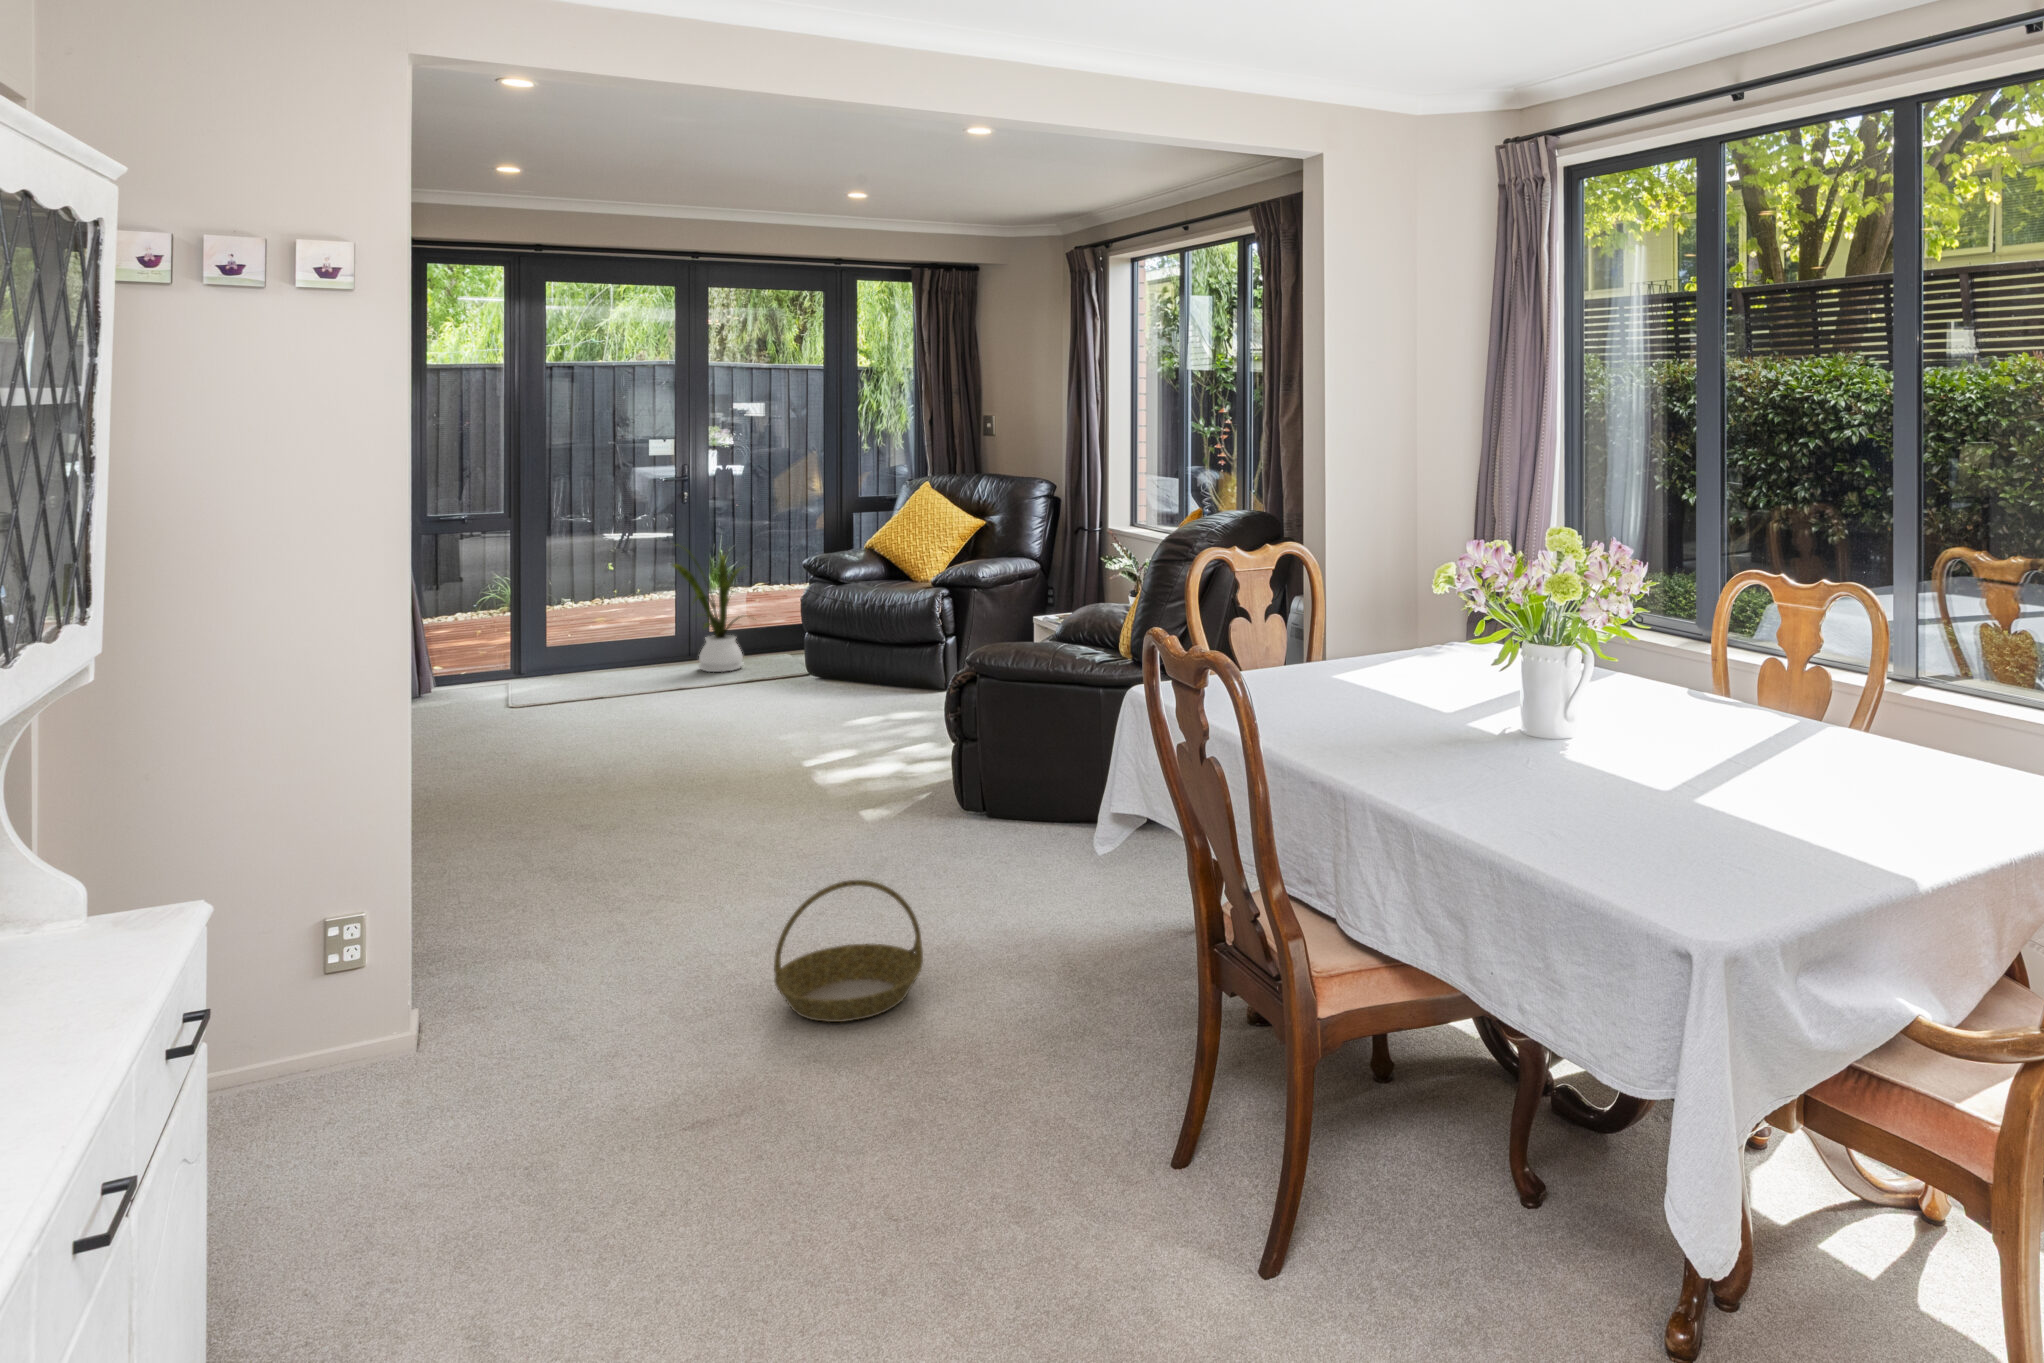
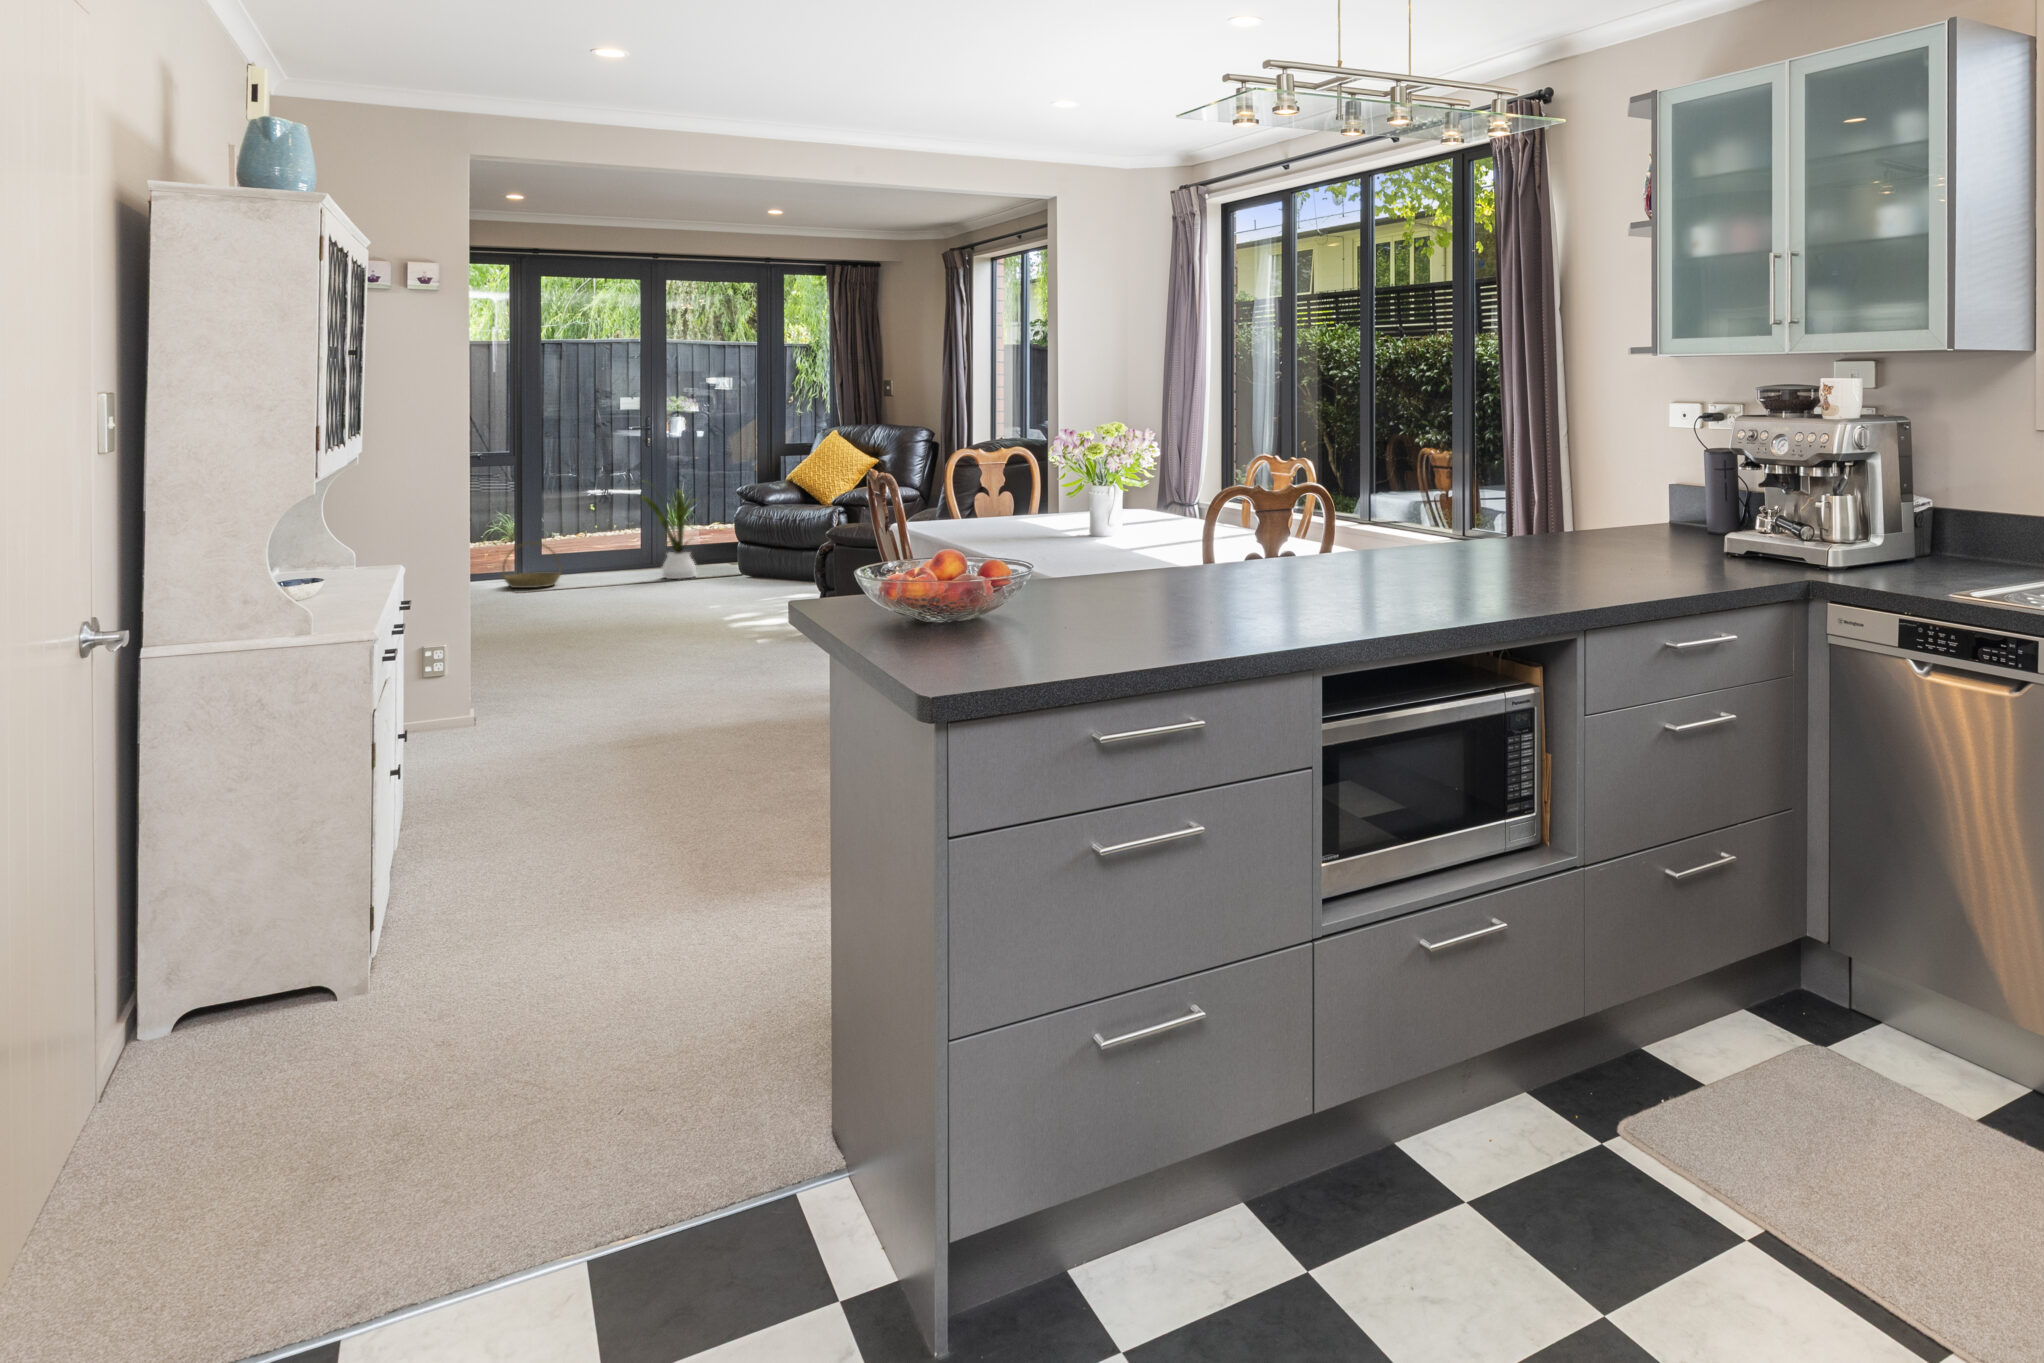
basket: present [774,880,923,1022] -> present [502,542,561,588]

